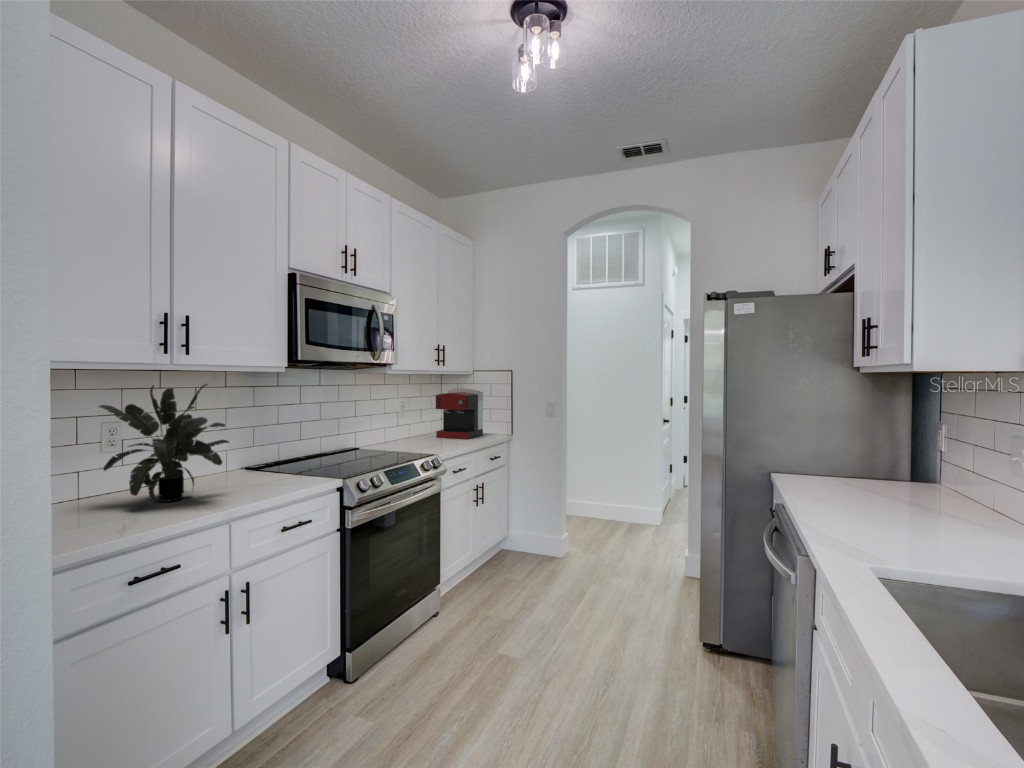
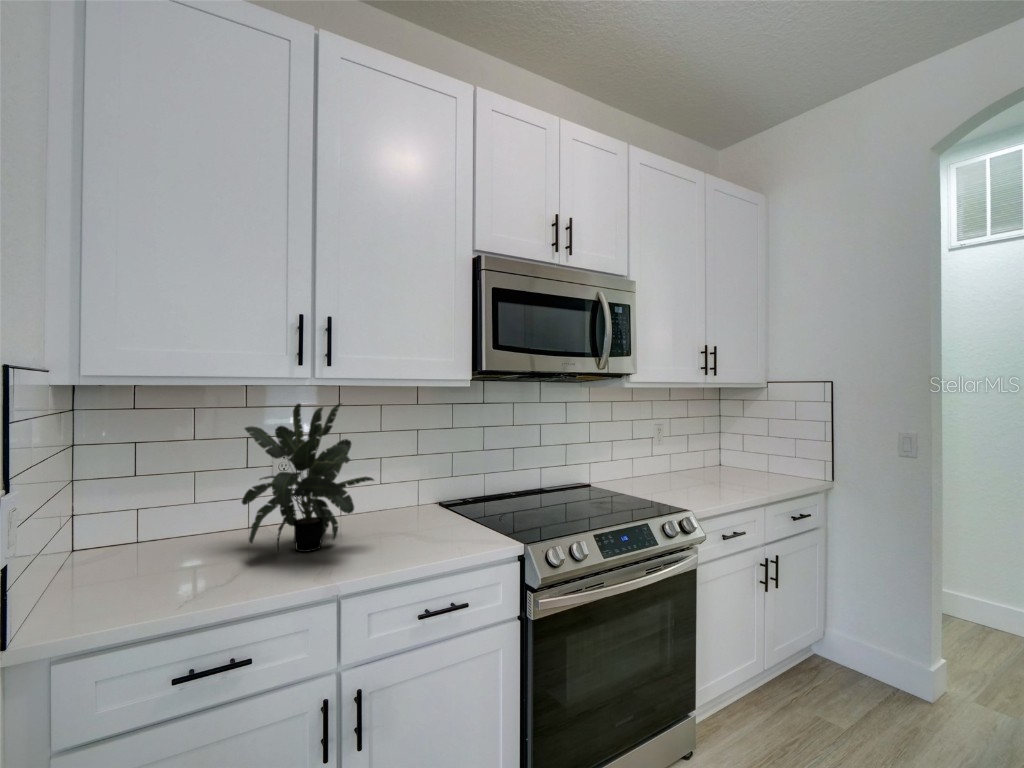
coffee maker: present [436,388,483,439] -> none [705,407,779,483]

